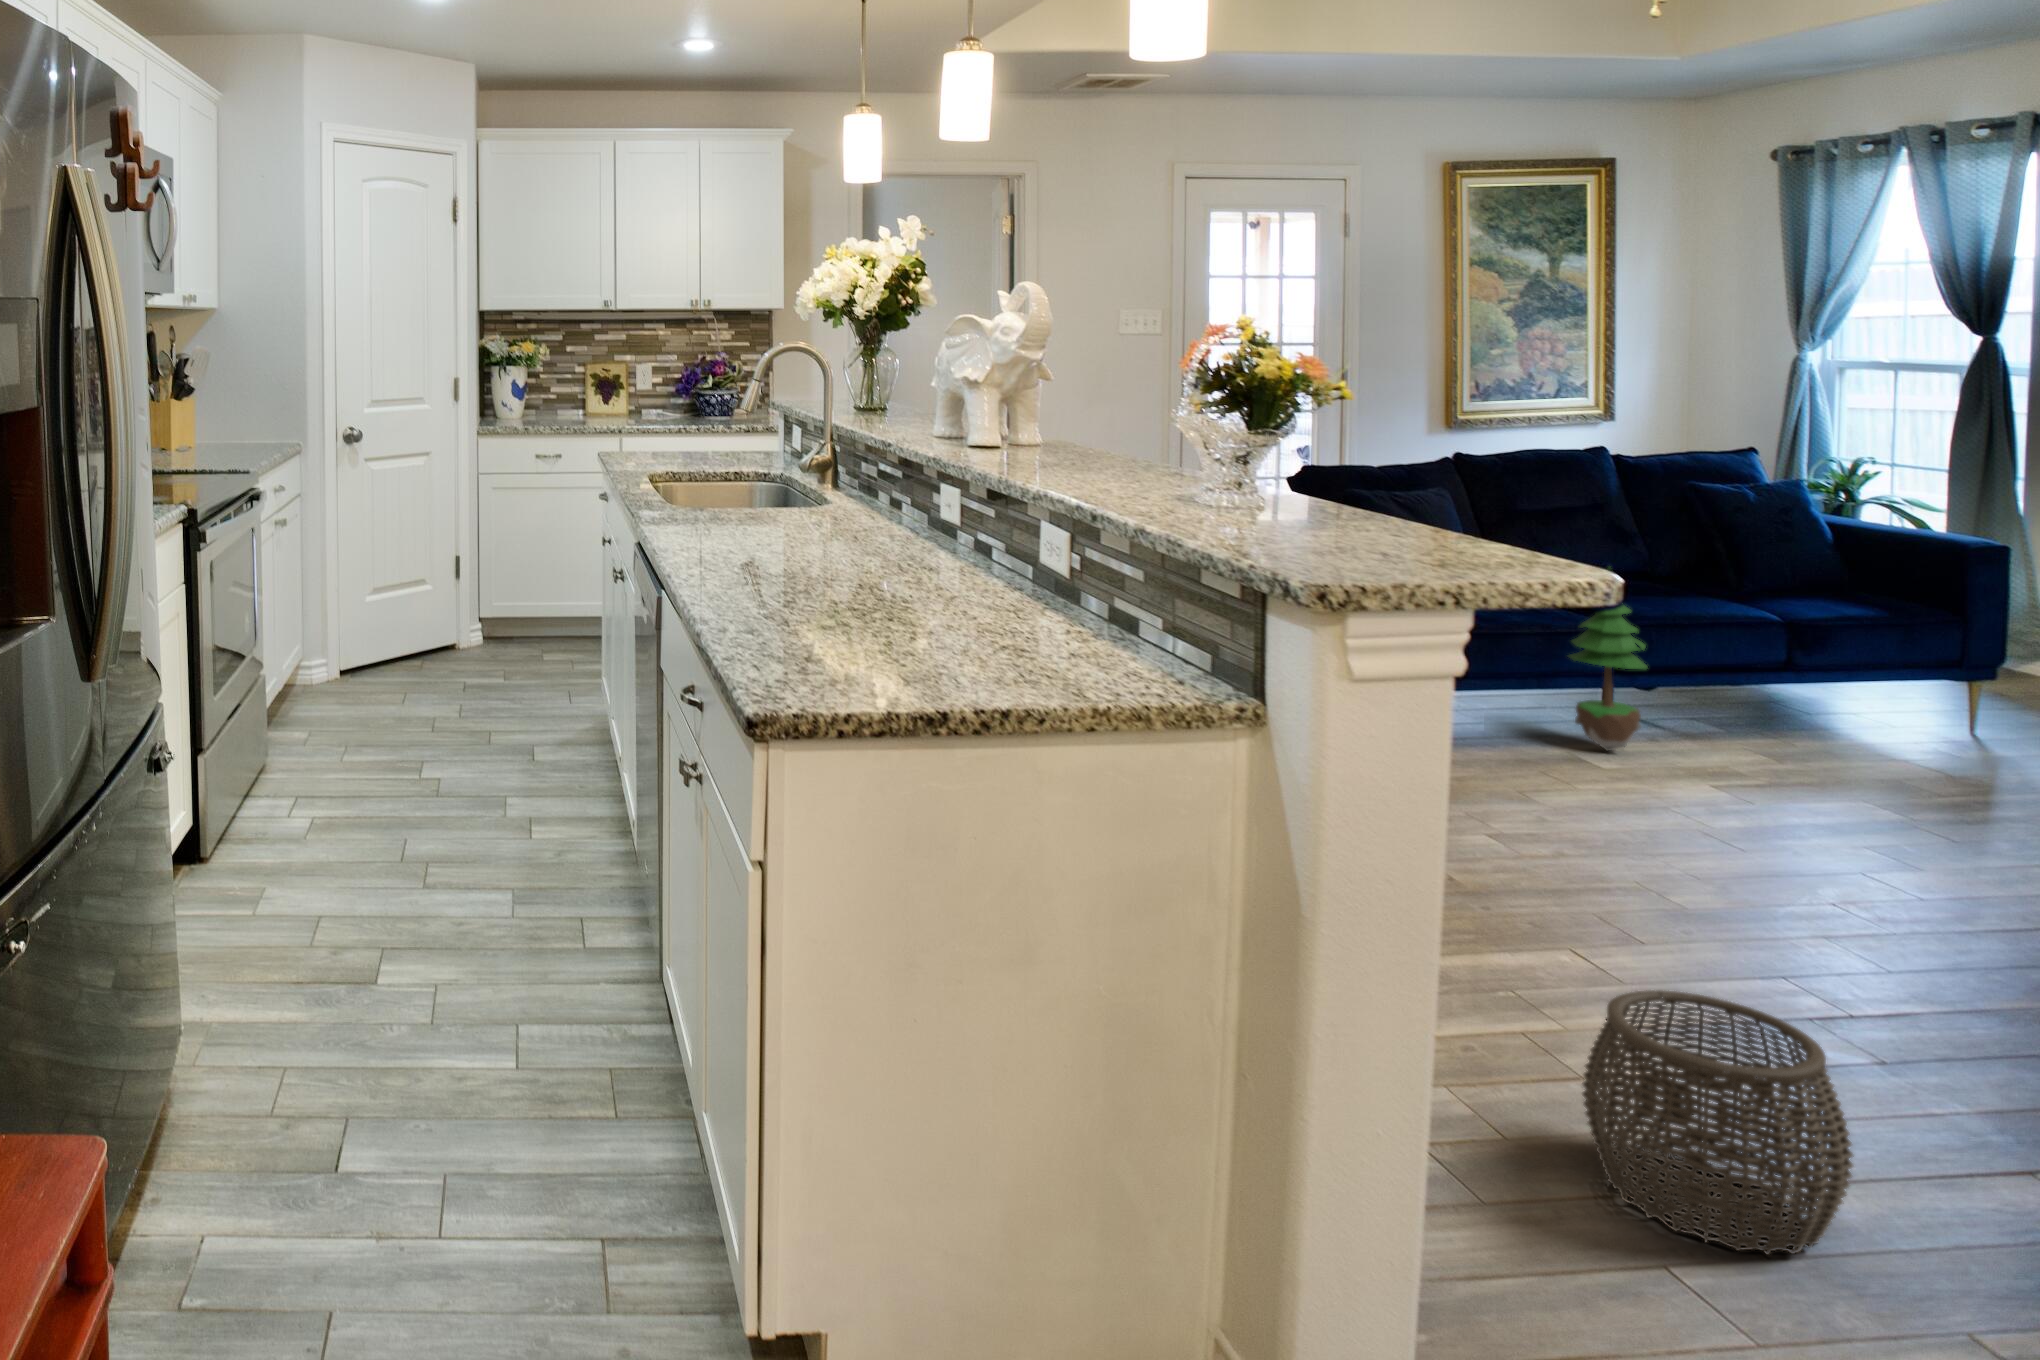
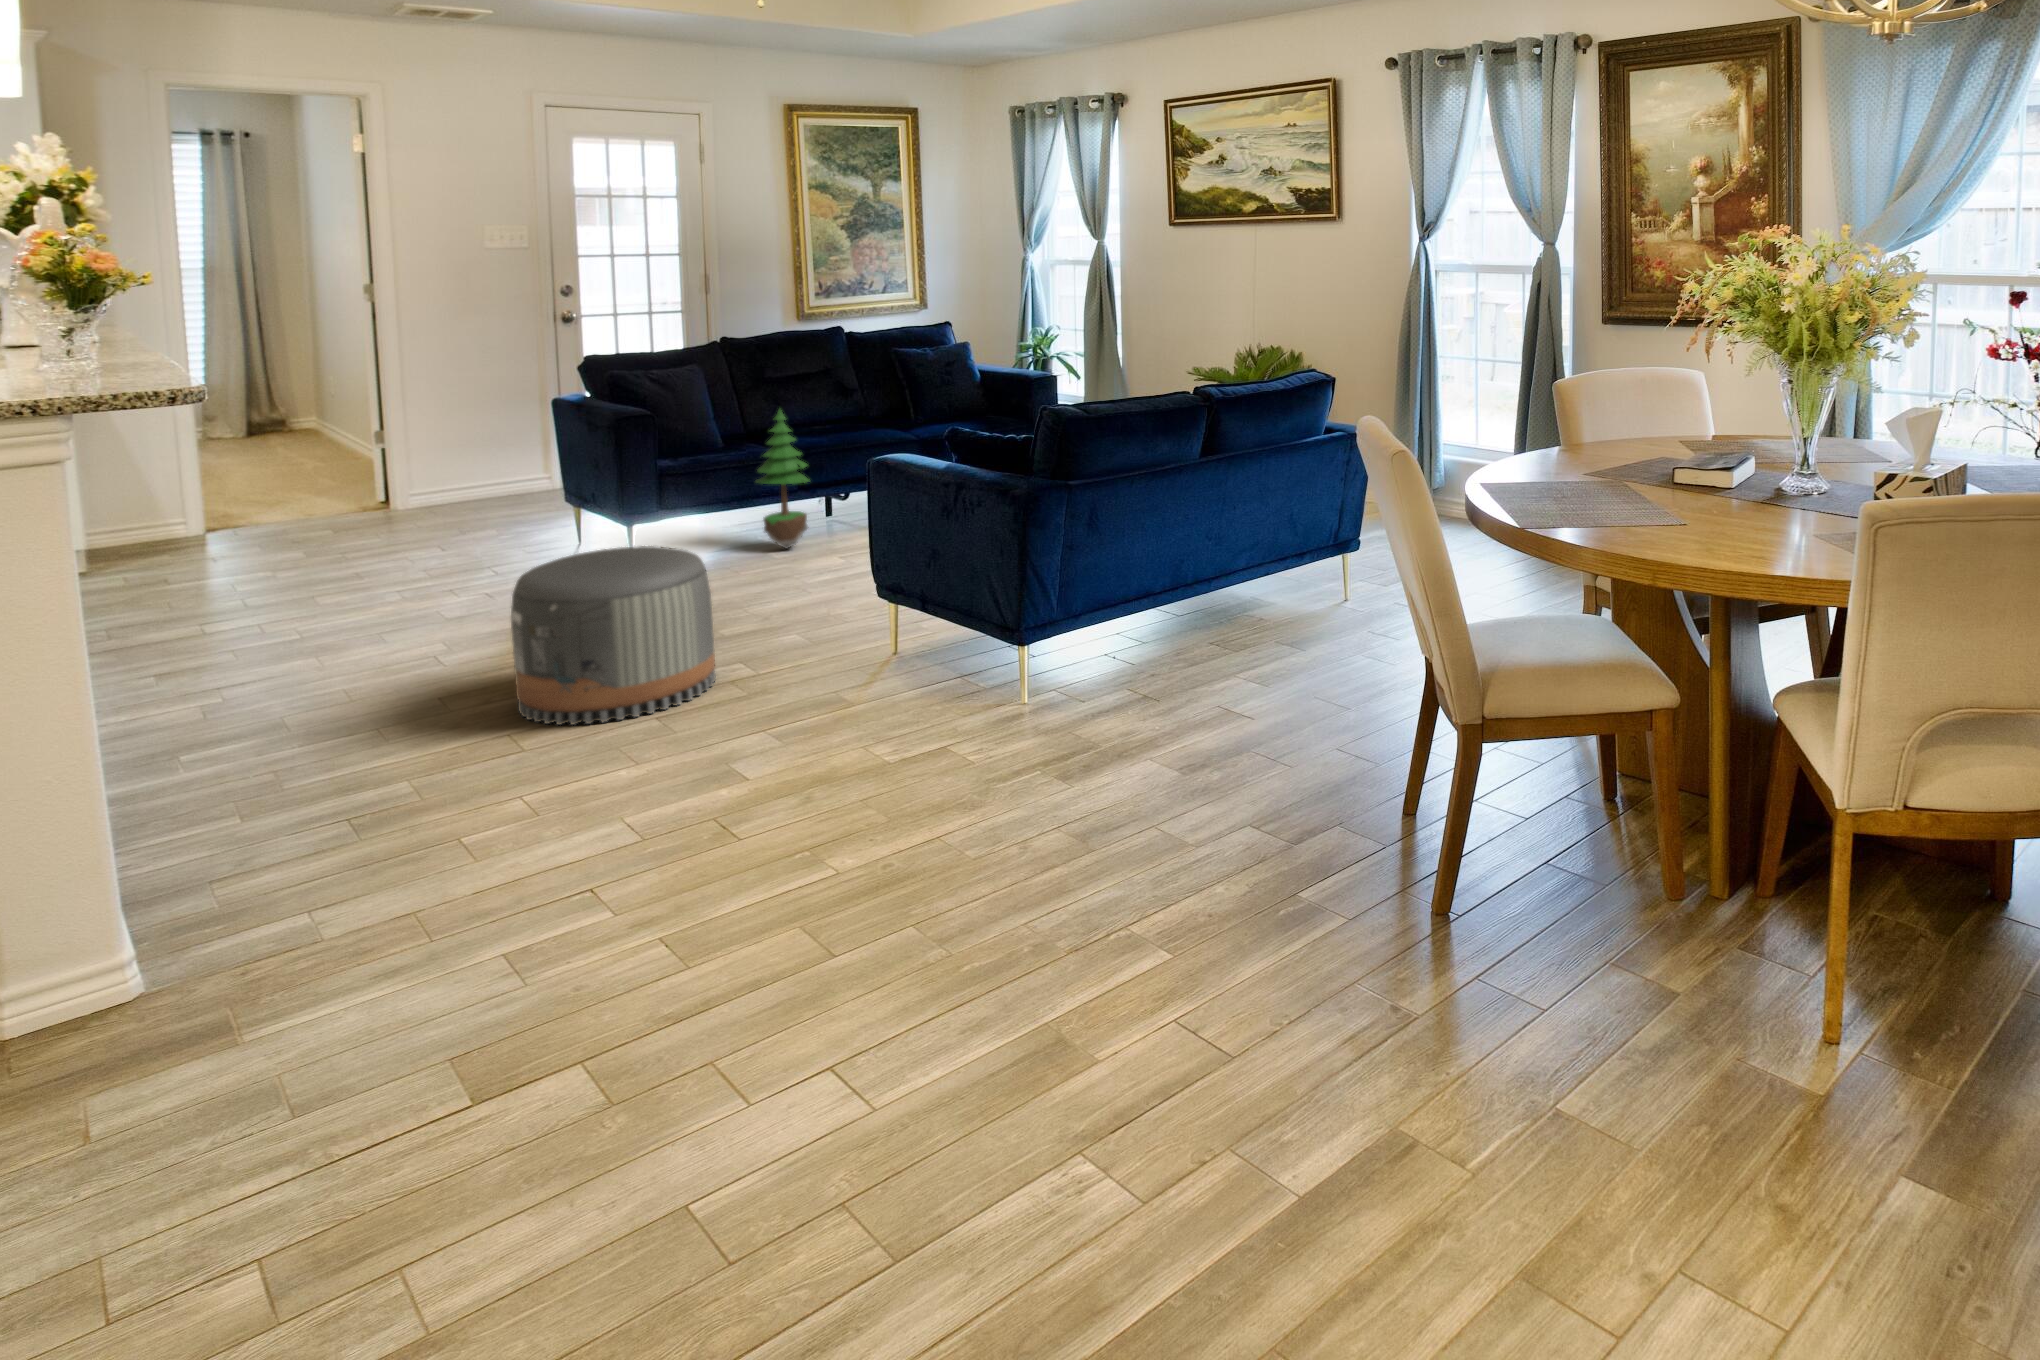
pouf: none [1493,759,1770,1007] -> present [511,546,716,725]
woven basket: present [1582,990,1854,1254] -> none [360,702,559,889]

